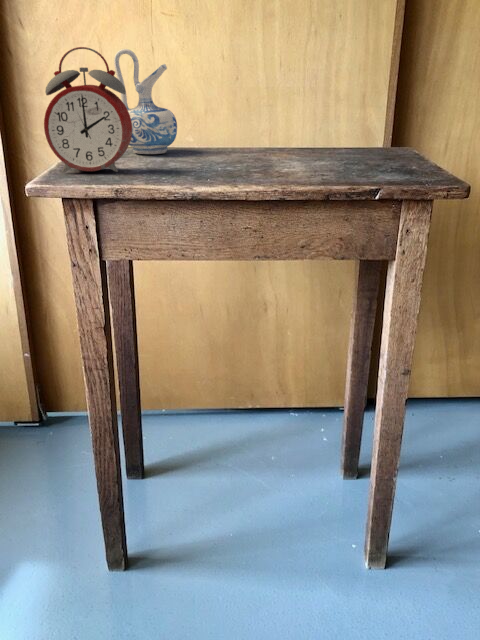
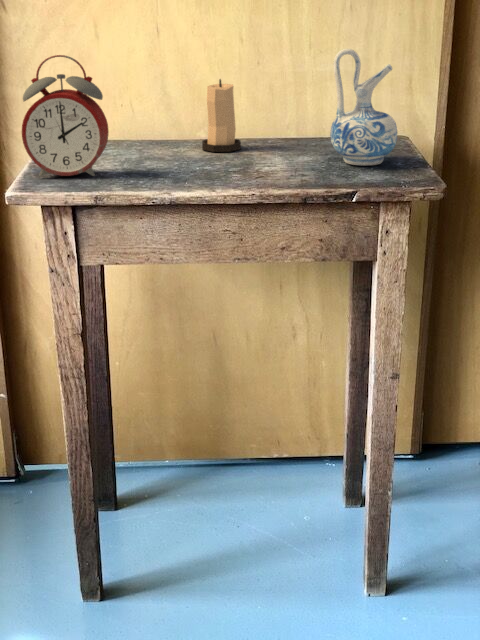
ceramic pitcher: present [114,49,177,154] -> present [330,49,397,165]
candle: none [223,85,260,156] -> present [202,79,241,152]

